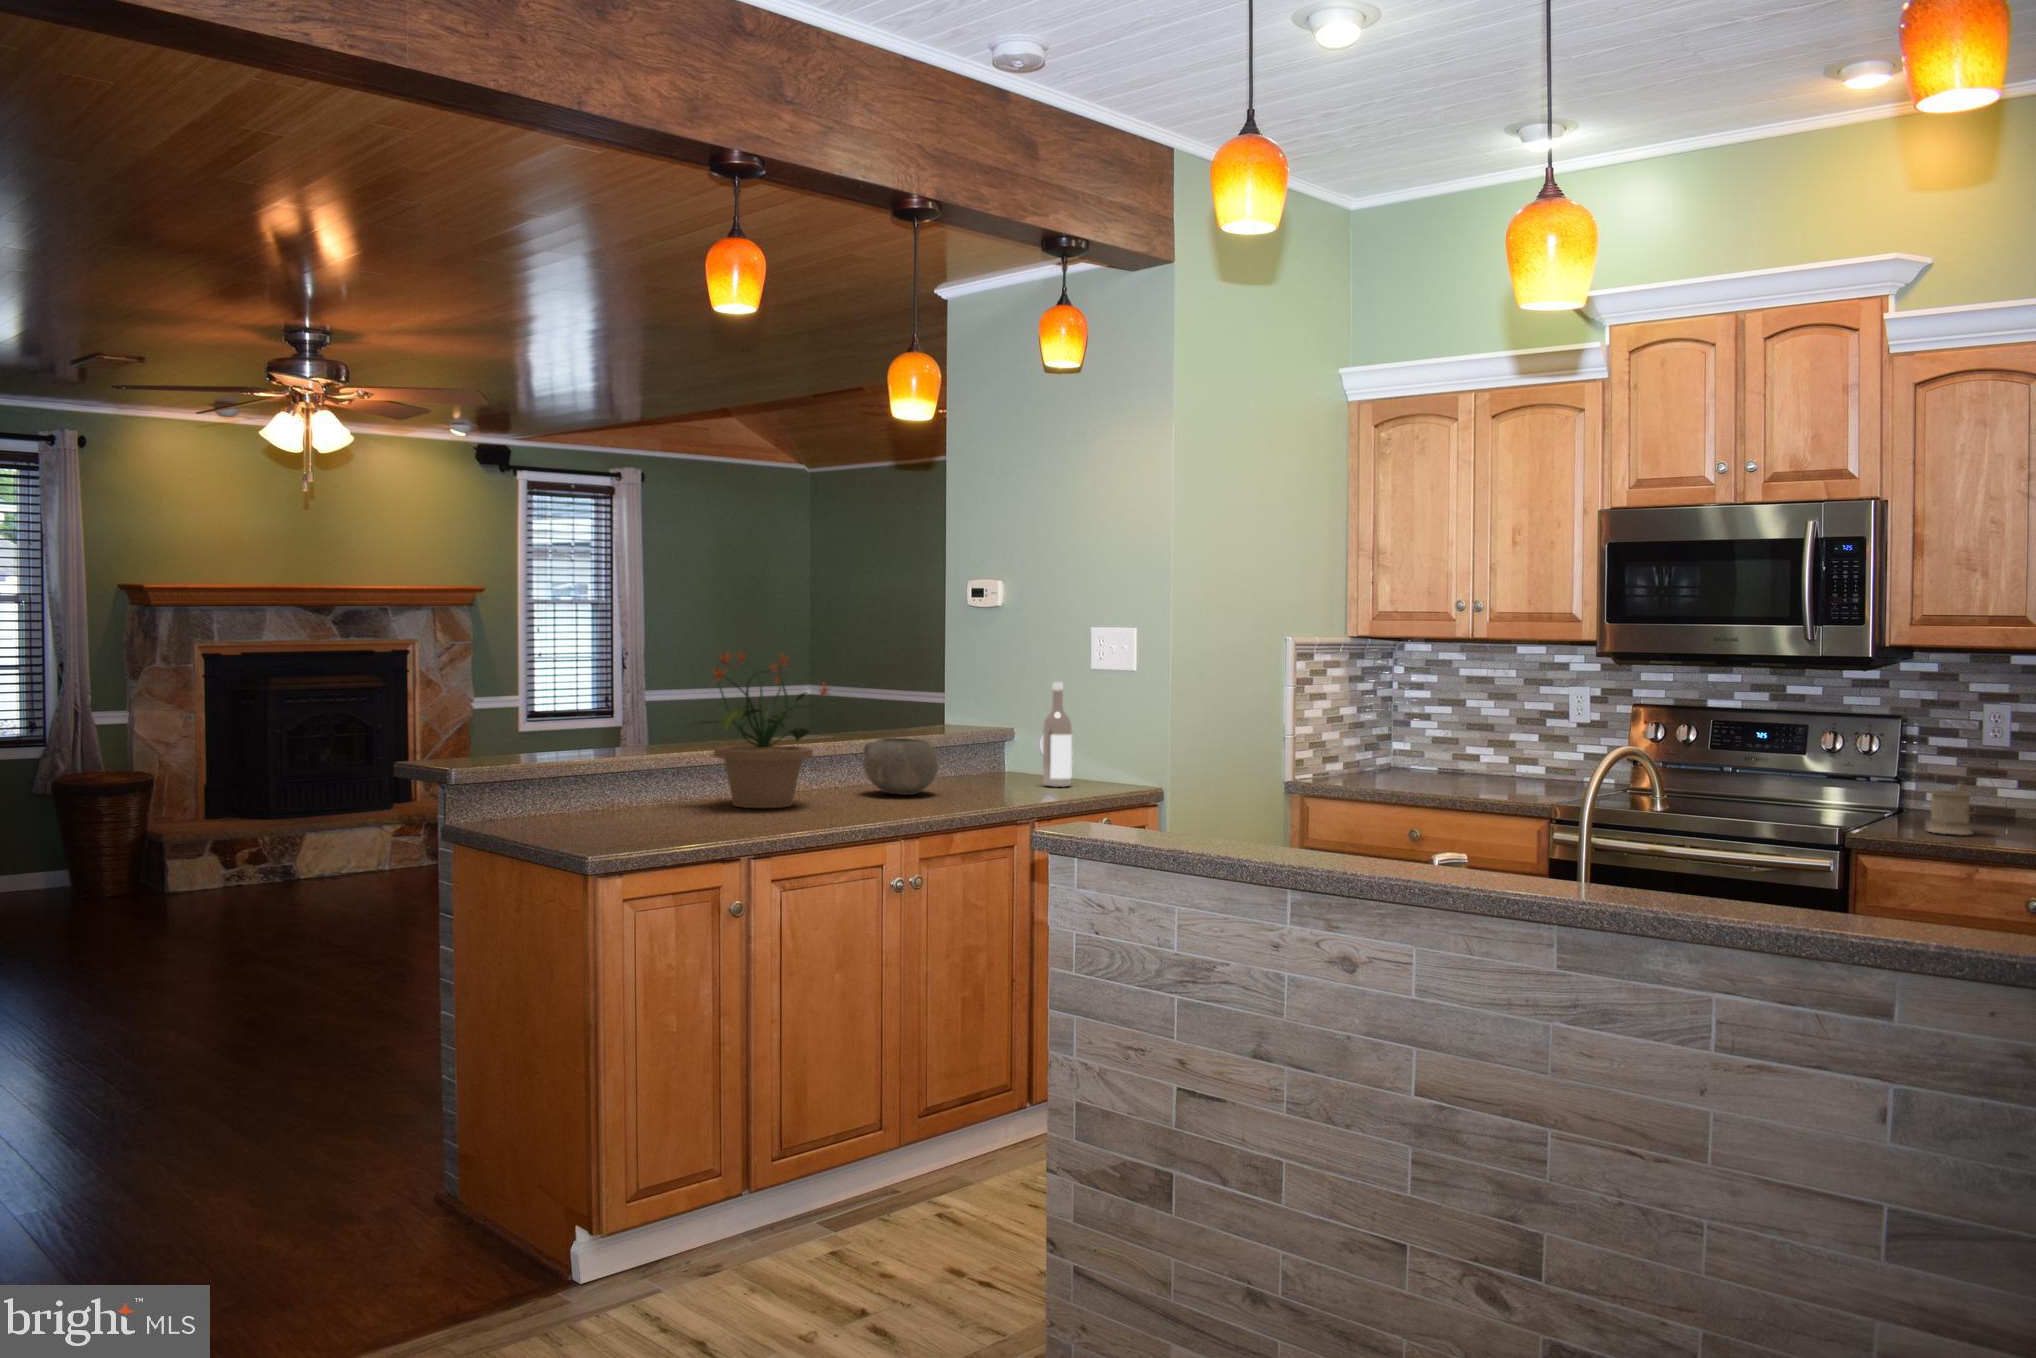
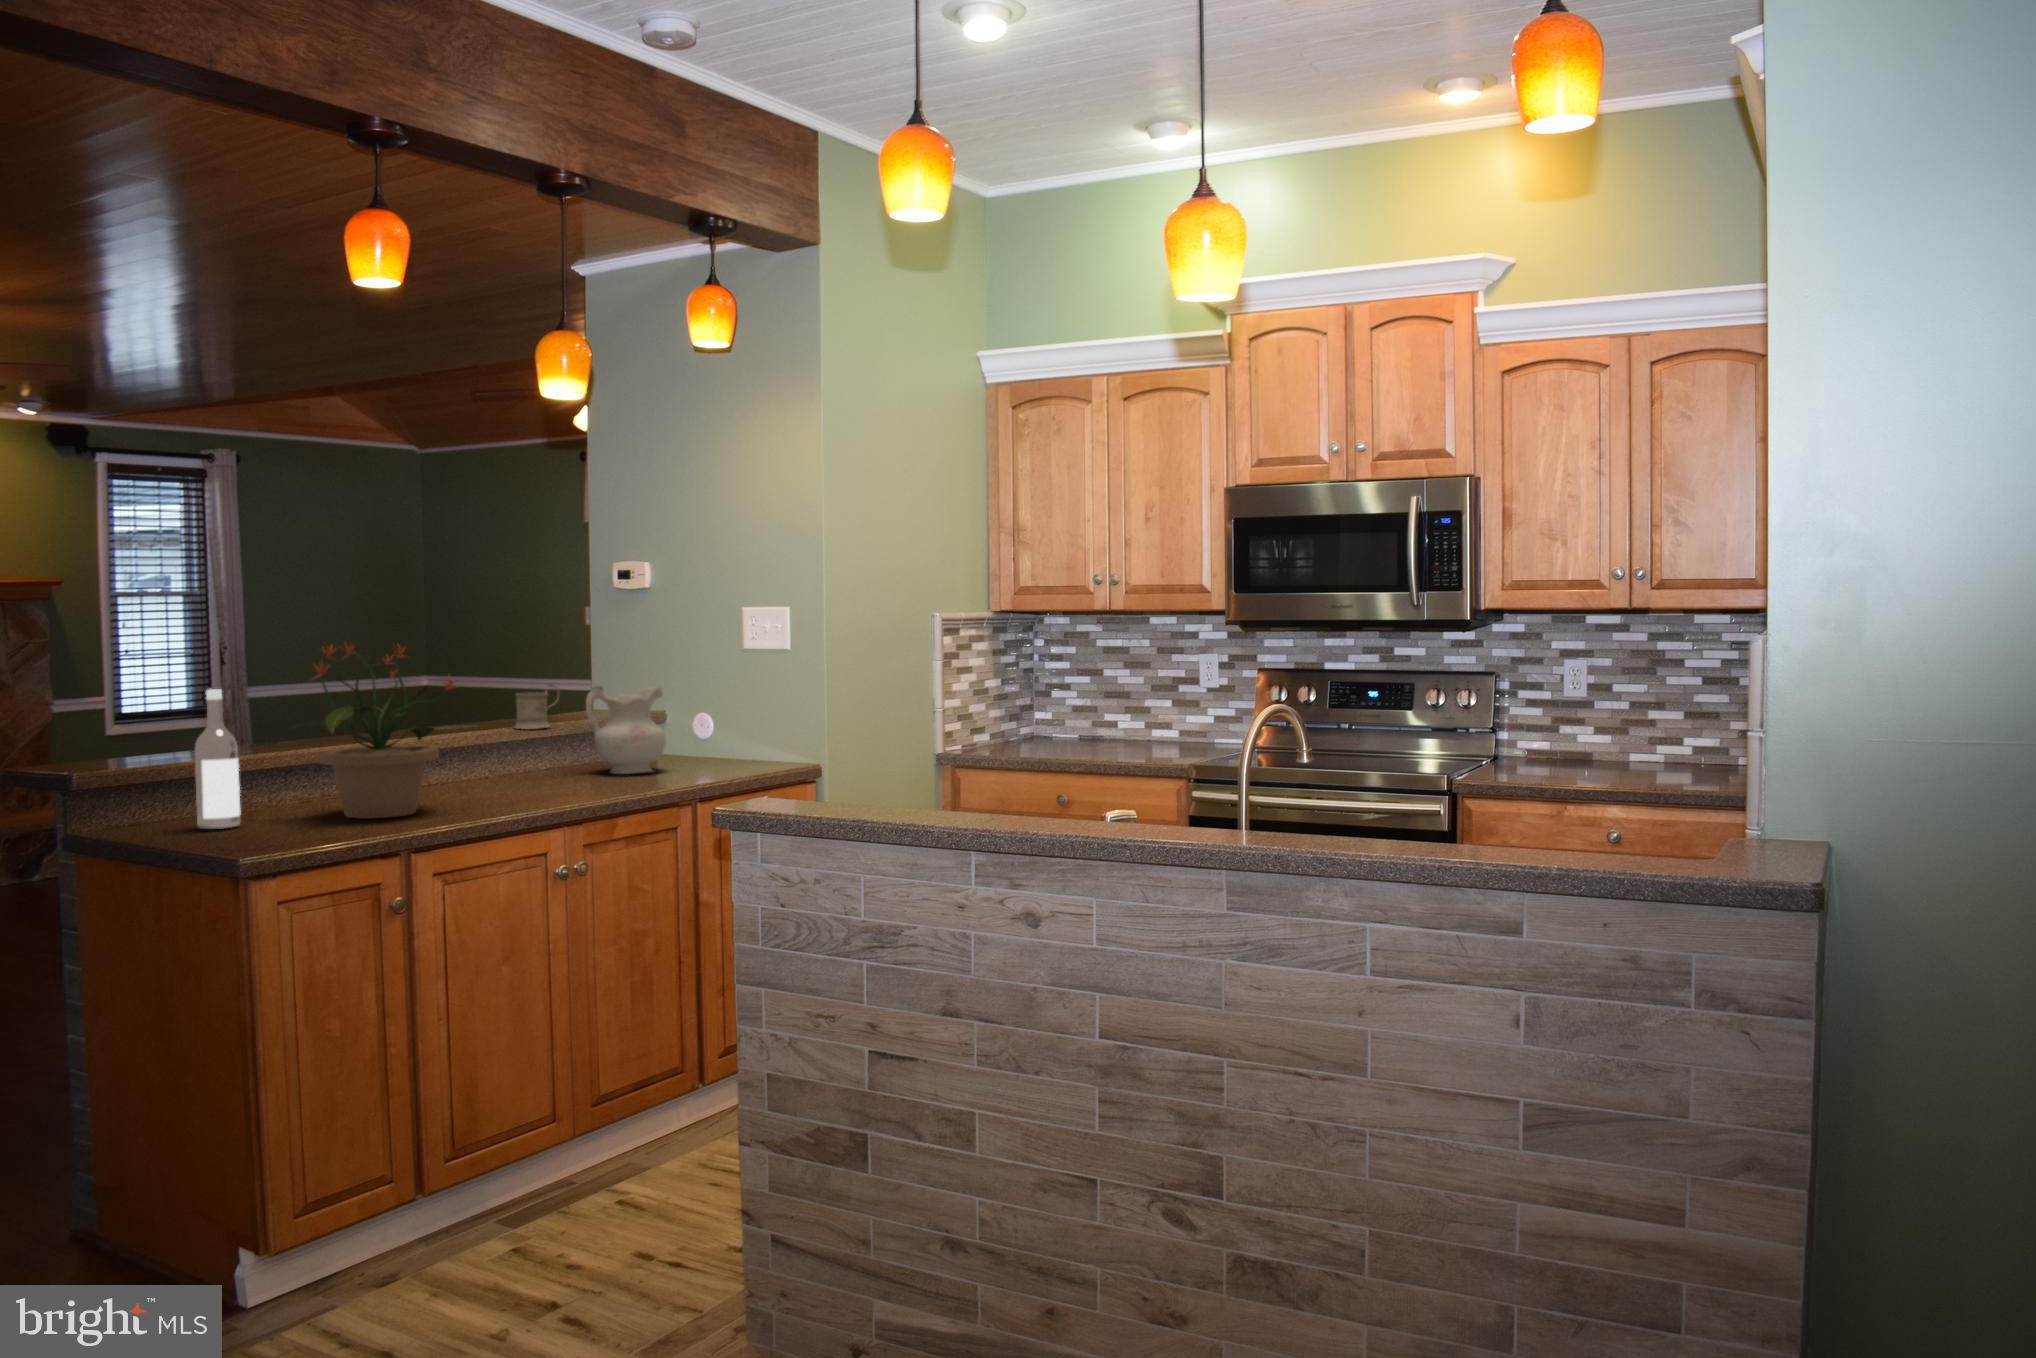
wine bottle: present [1043,682,1072,787] -> present [195,689,240,829]
ceramic pitcher: none [944,697,1016,783] -> present [586,686,666,774]
bowl: present [863,738,938,795] -> none [498,731,583,792]
mug: present [1927,781,1972,835] -> present [515,684,559,729]

